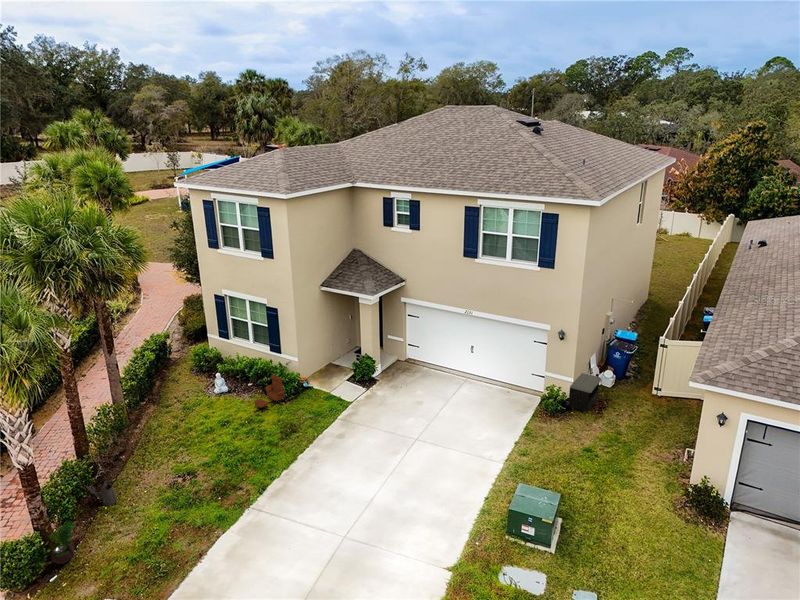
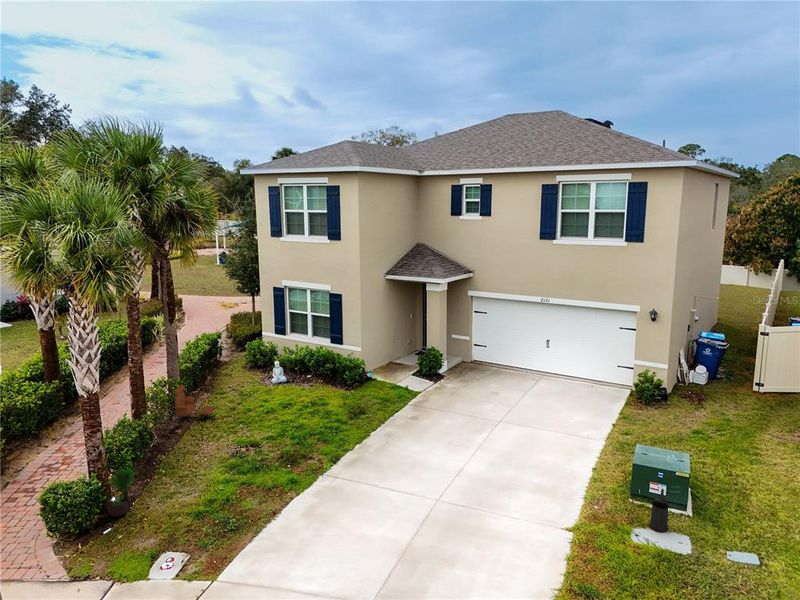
storage bench: present [568,373,601,412] -> none [664,363,698,402]
lounge chair: present [254,375,285,413] -> present [174,385,215,423]
watering can: present [86,481,119,506] -> present [649,489,668,533]

